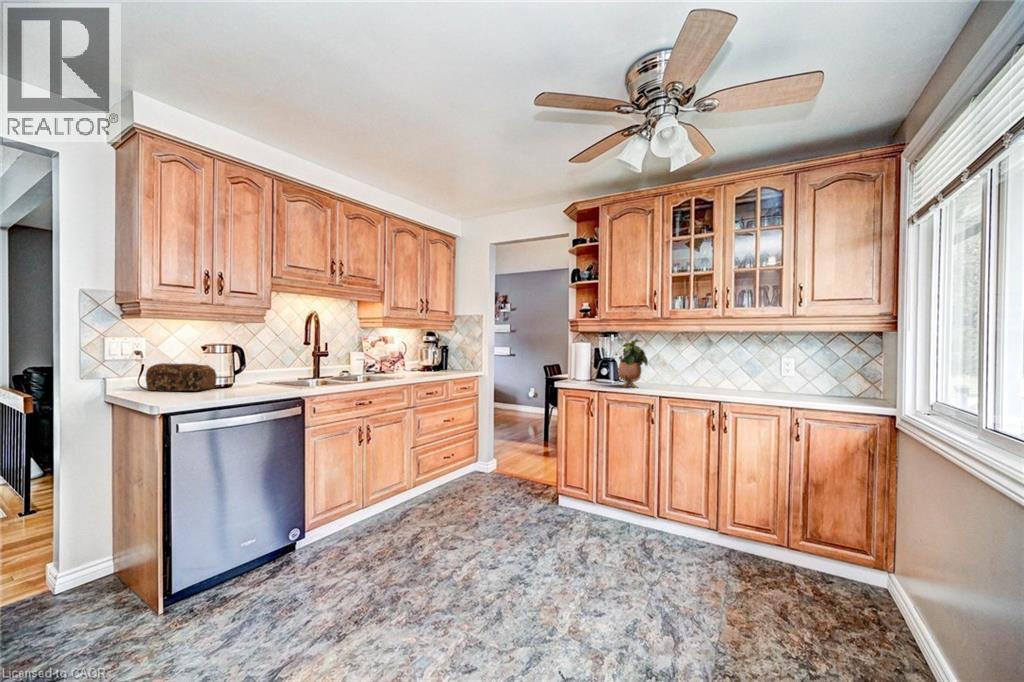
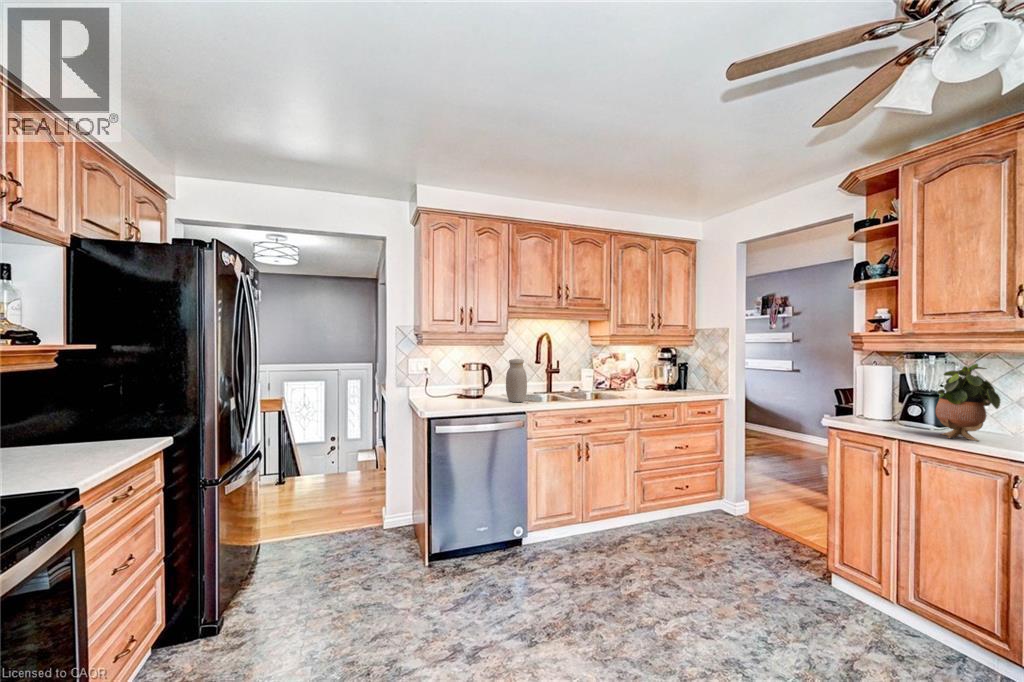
jar: none [272,339,300,388] -> present [506,359,527,402]
bread loaf: present [146,363,216,391] -> none [427,377,469,399]

